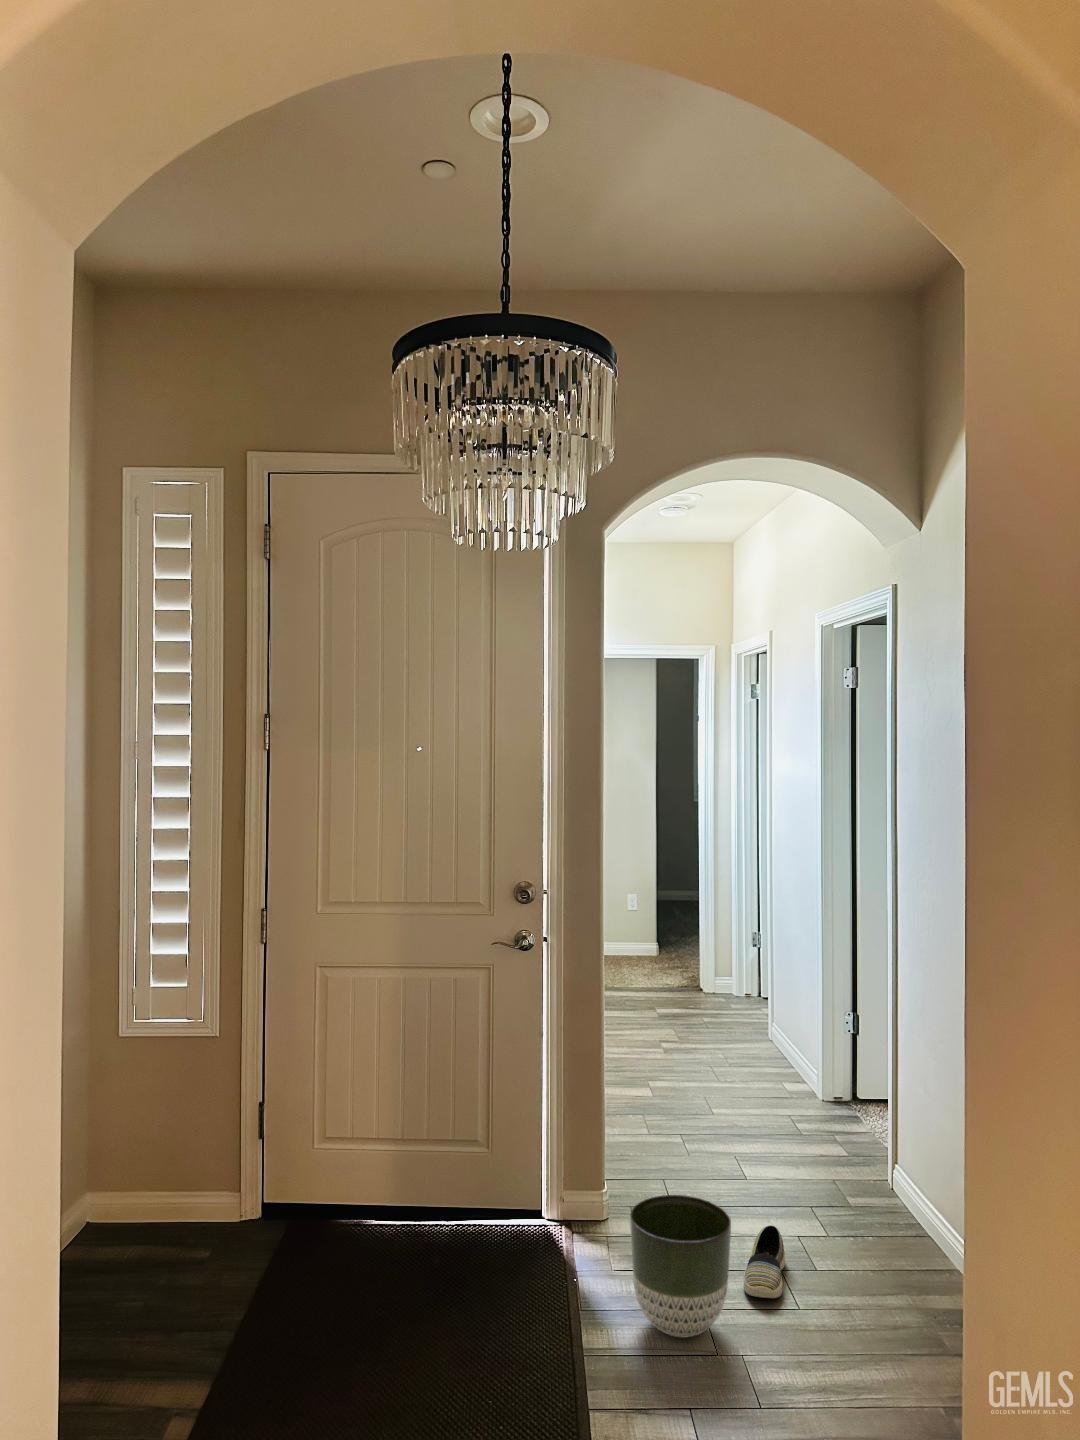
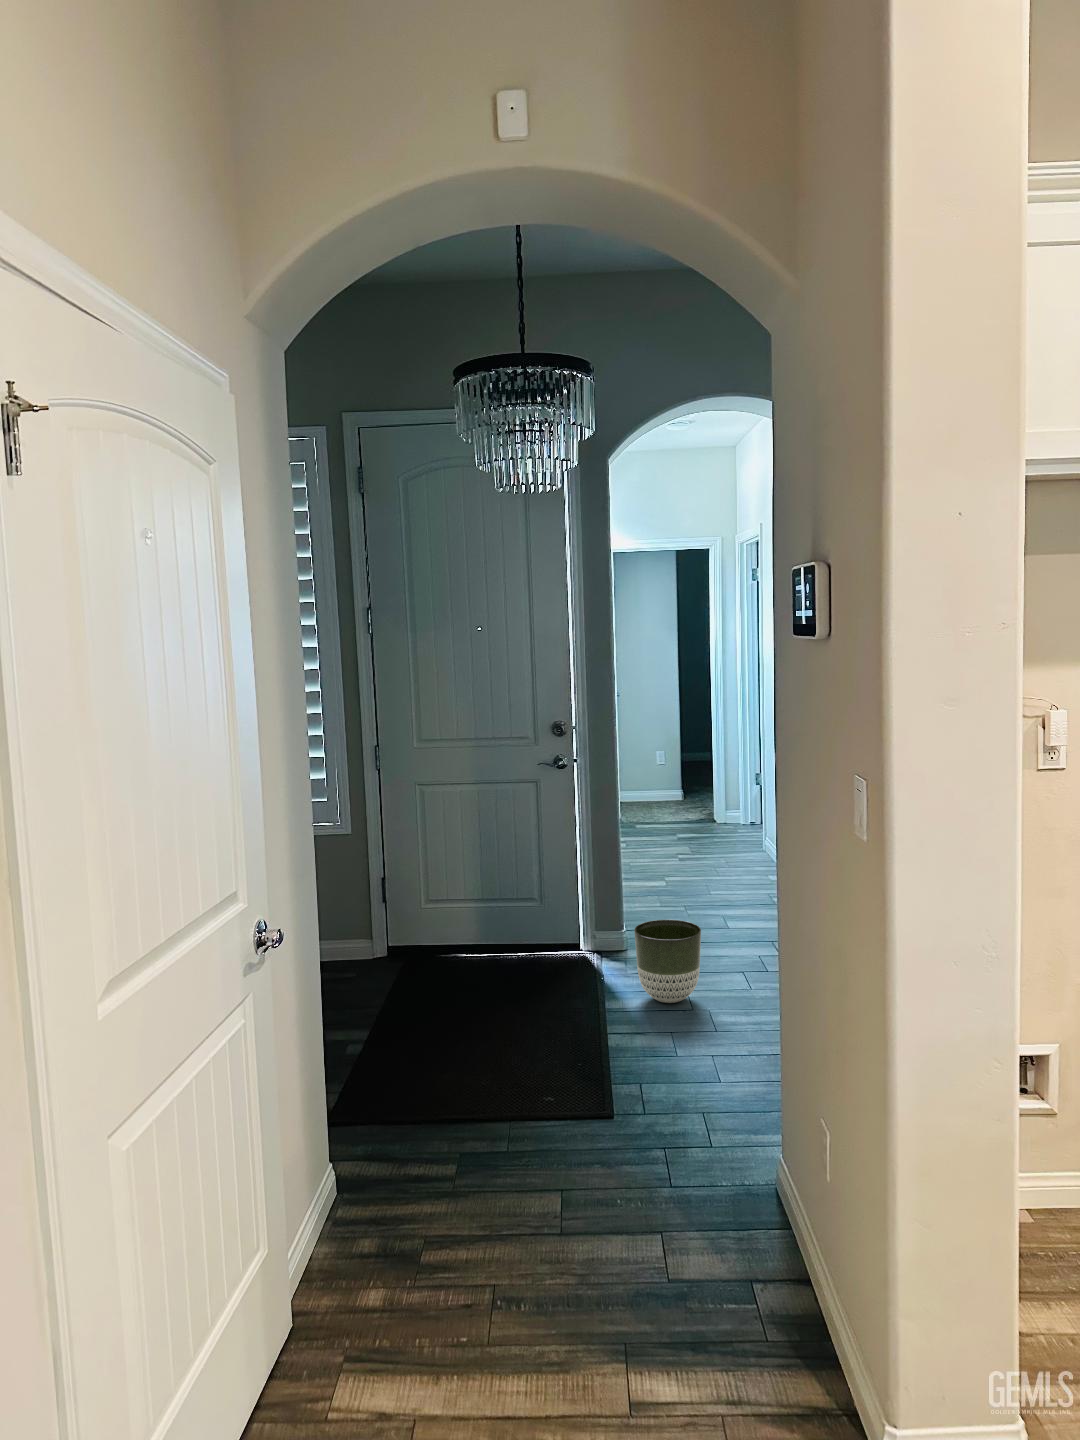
shoe: present [744,1225,785,1298] -> none [715,946,746,985]

